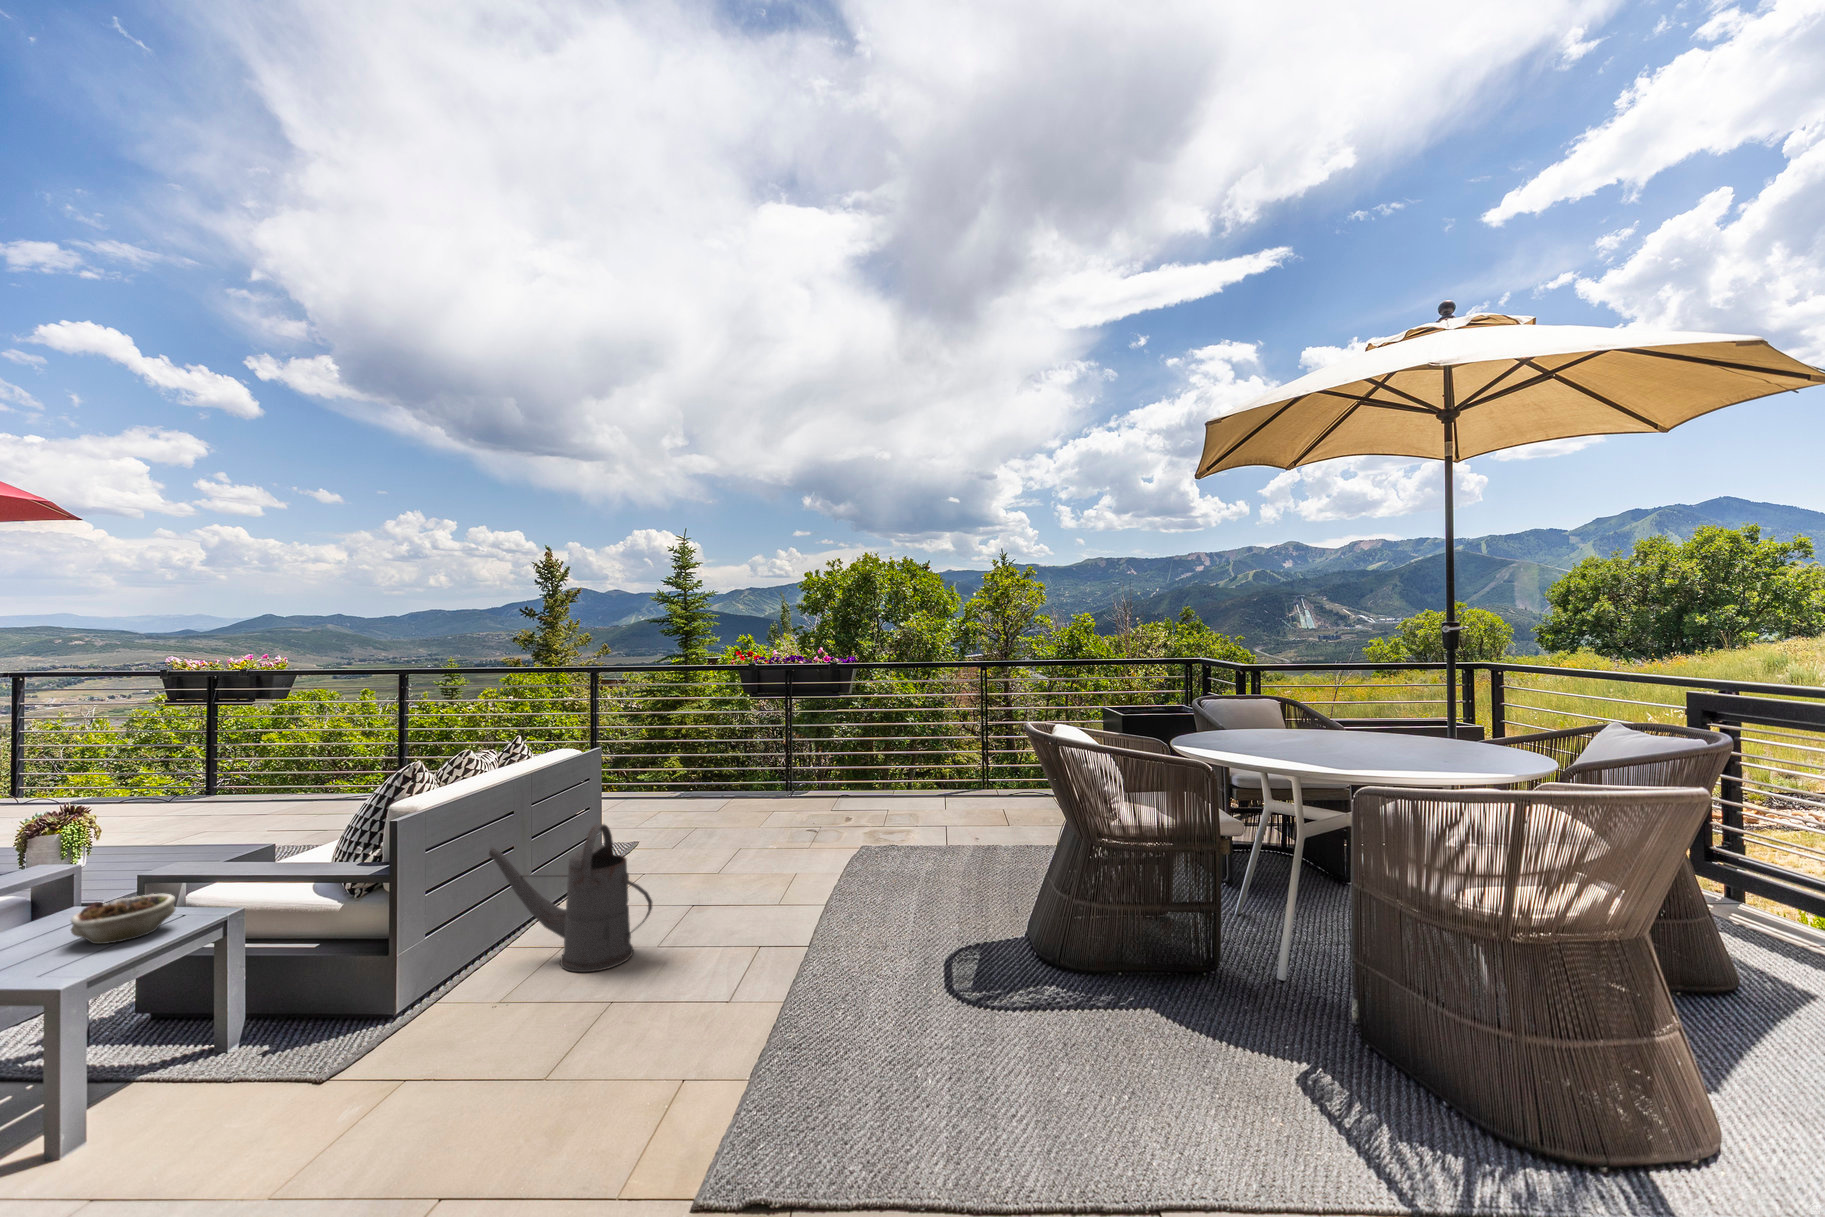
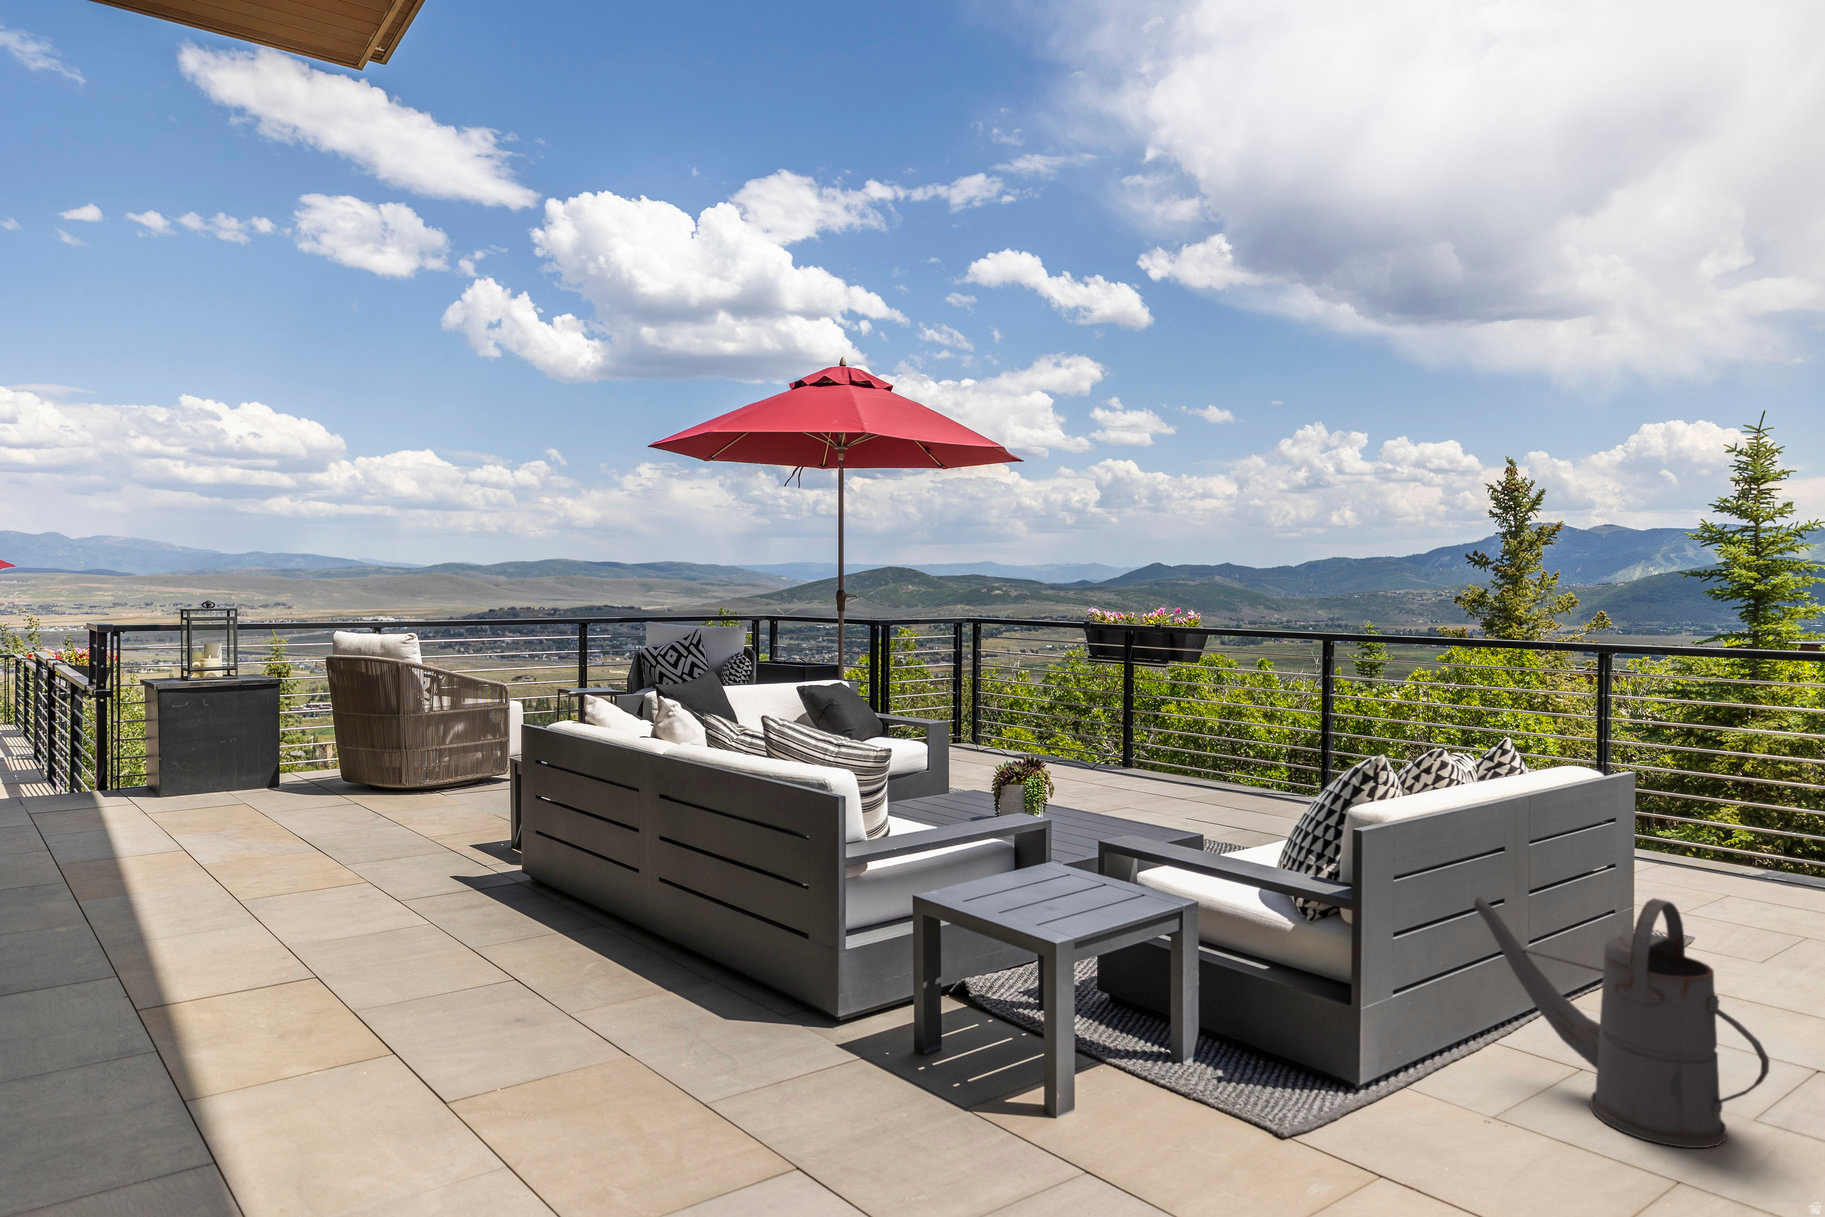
succulent planter: present [71,894,175,944] -> none [1056,859,1135,907]

